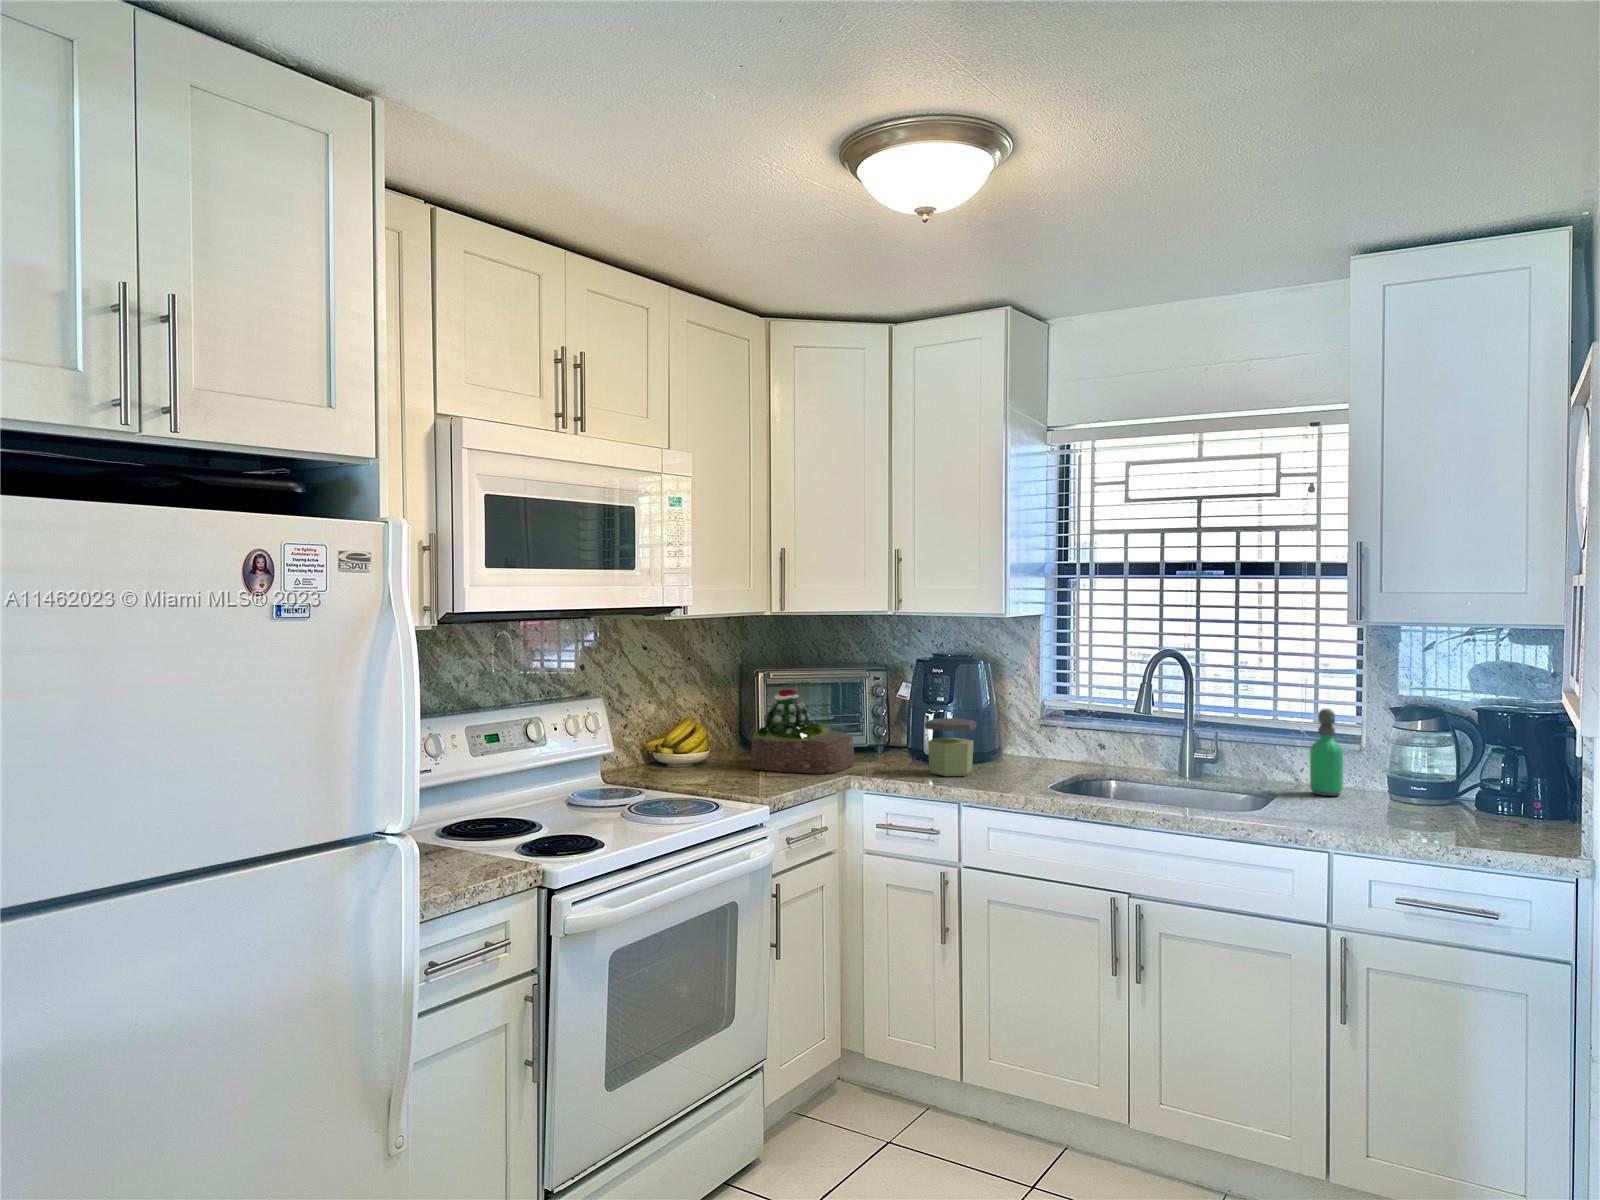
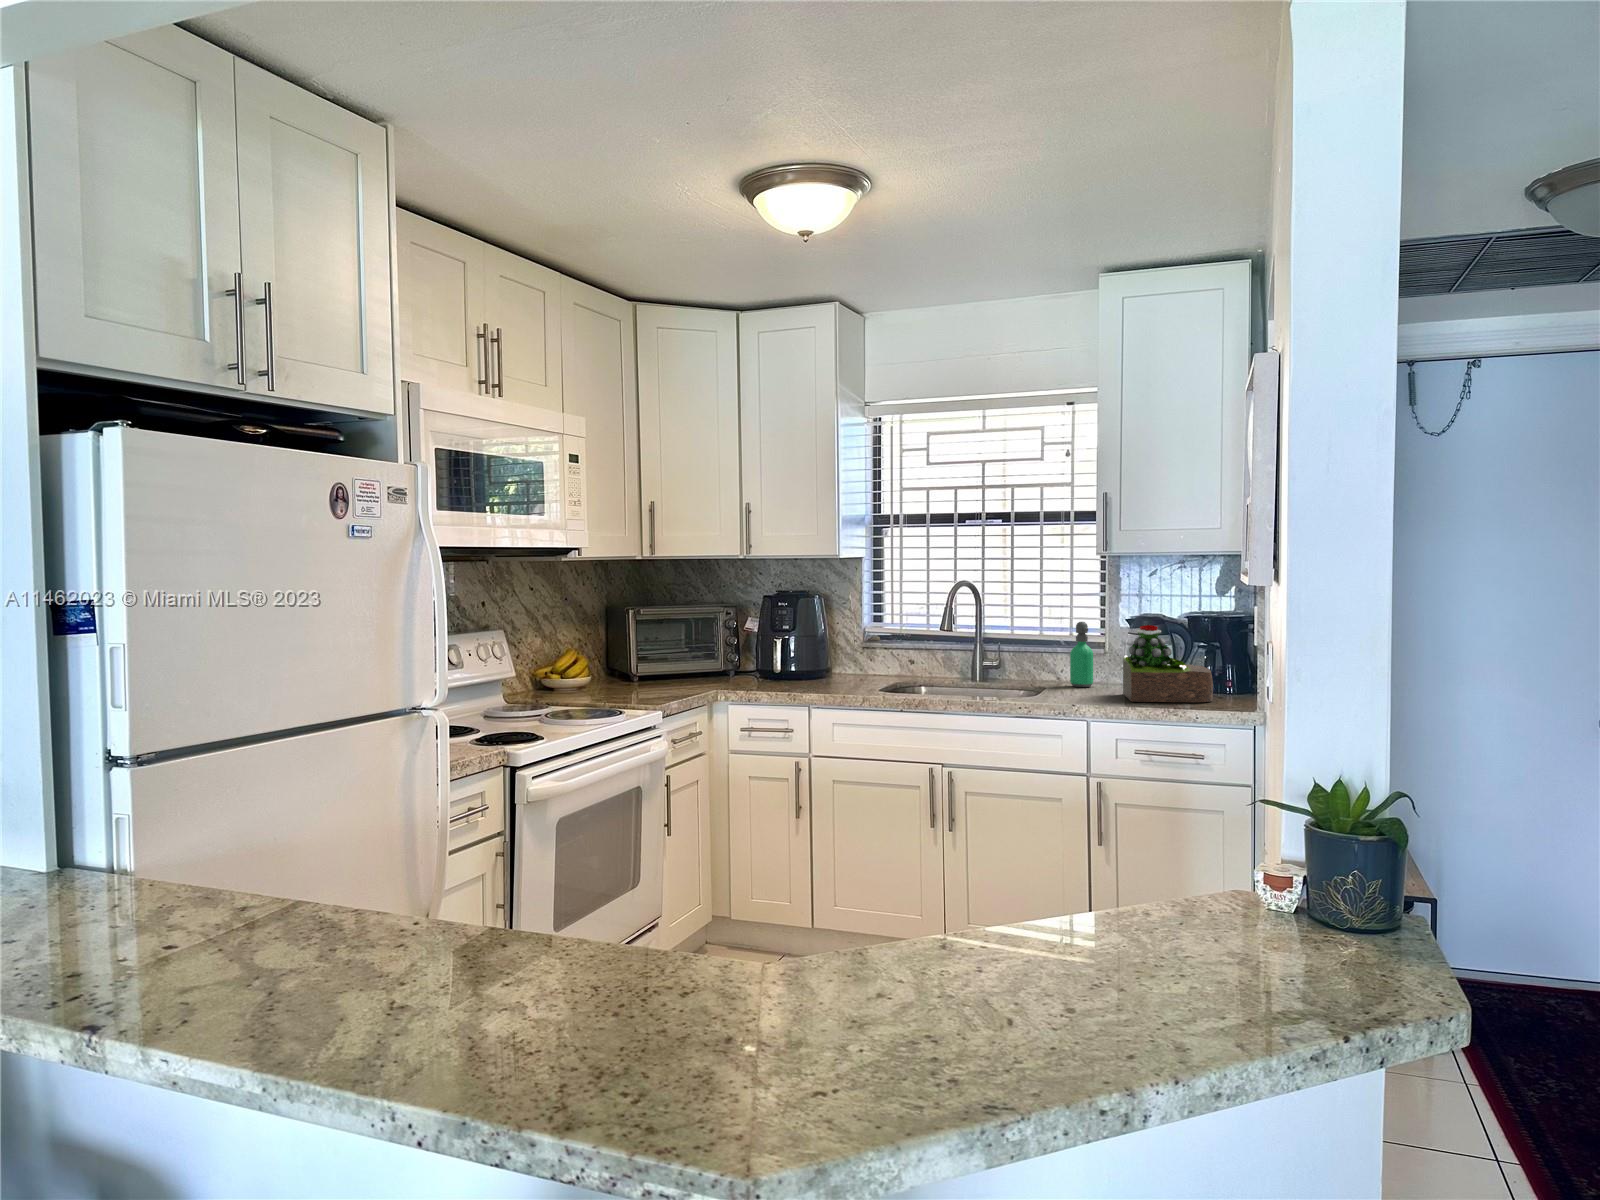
succulent plant: present [751,690,854,774] -> present [1123,625,1213,702]
jar: present [925,718,977,776] -> none [776,641,817,688]

